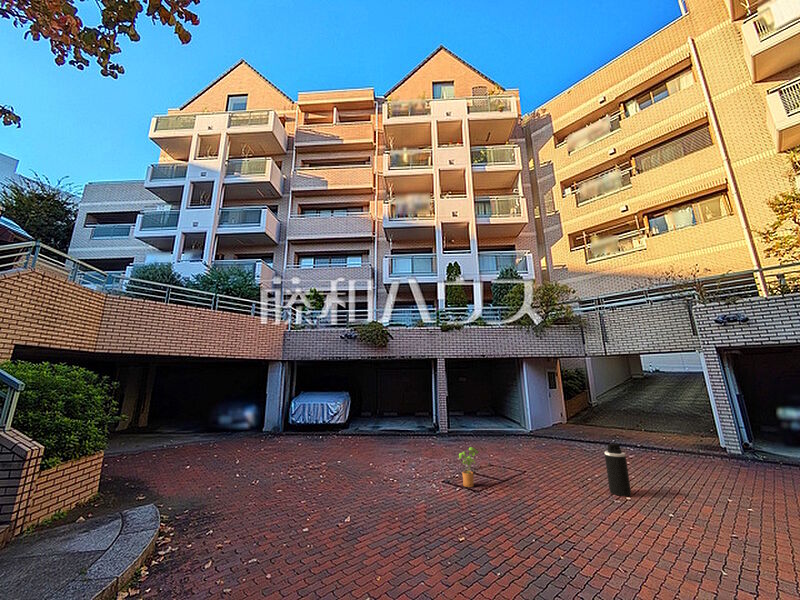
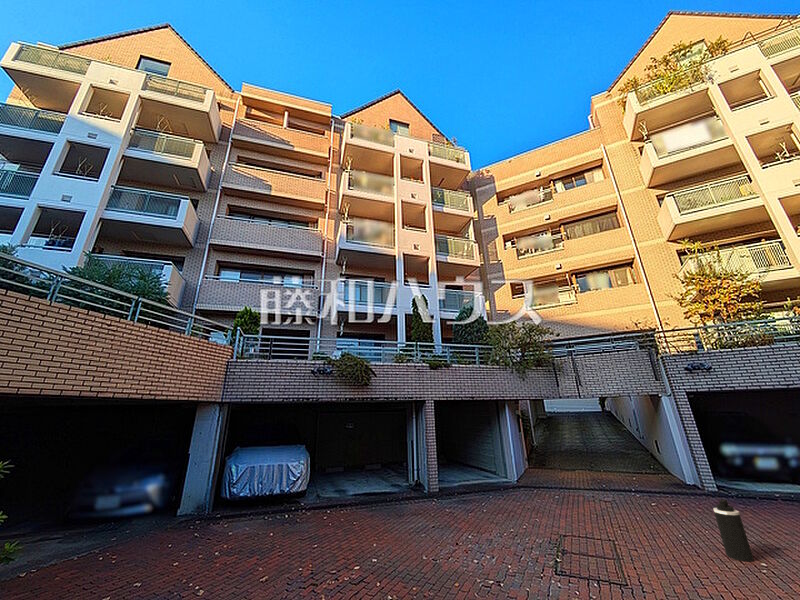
house plant: present [459,447,478,487] -> none [576,520,606,577]

